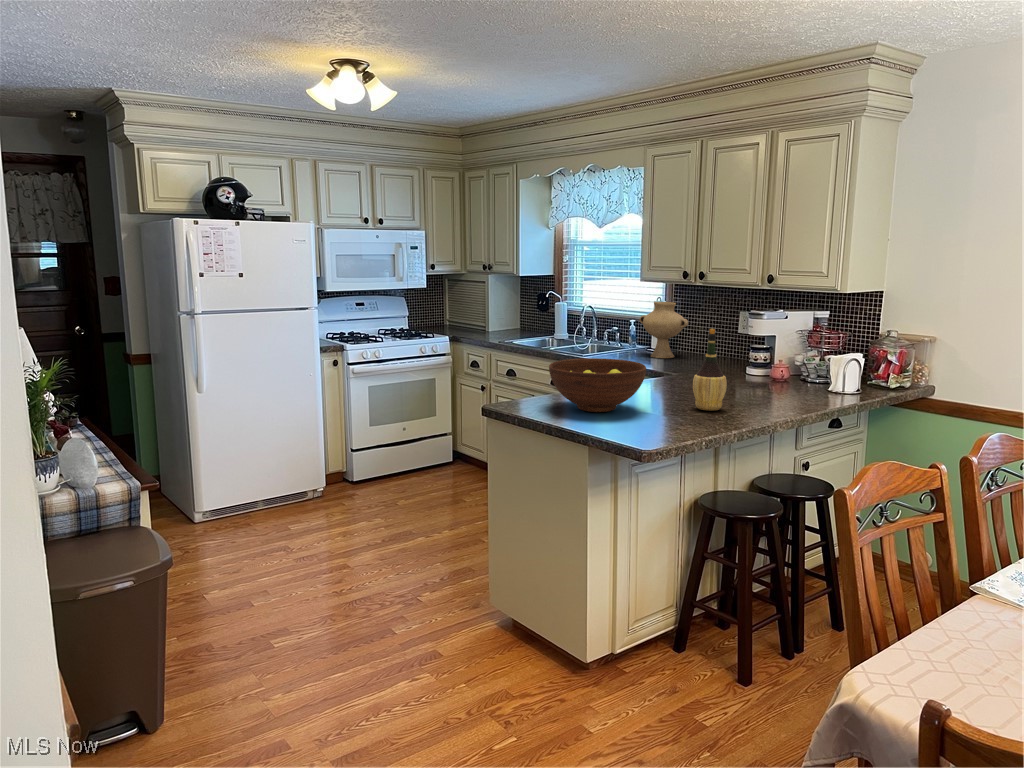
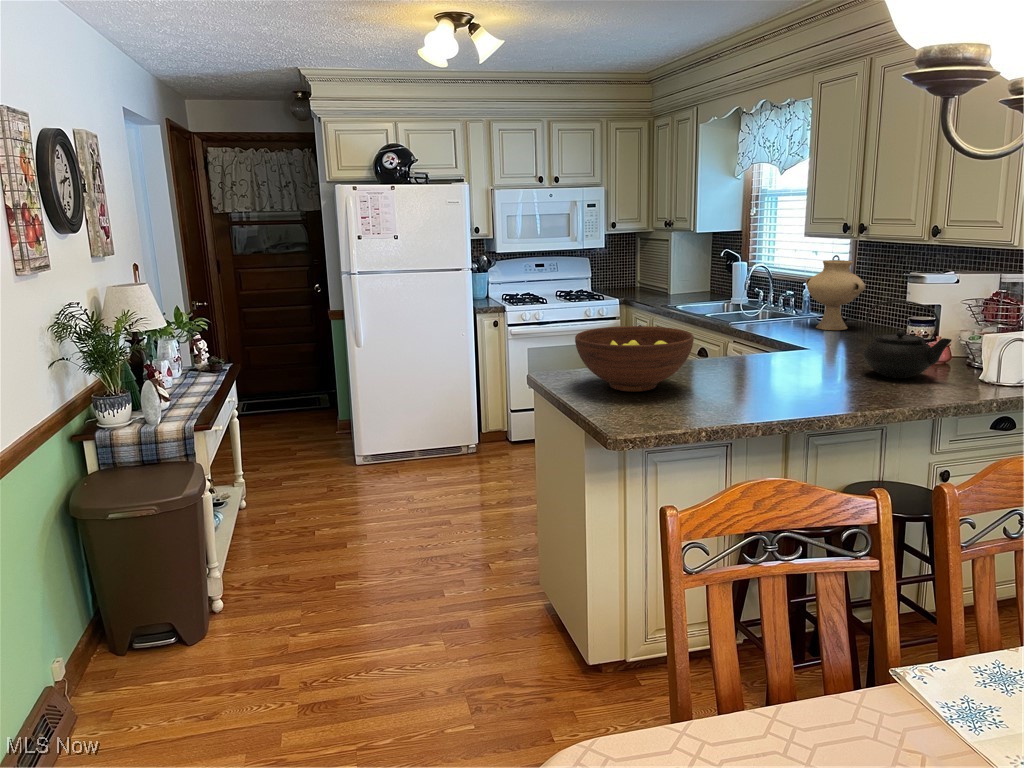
wine bottle: present [693,329,727,410] -> none [758,292,804,400]
teapot: none [732,333,794,390] -> present [863,300,952,378]

